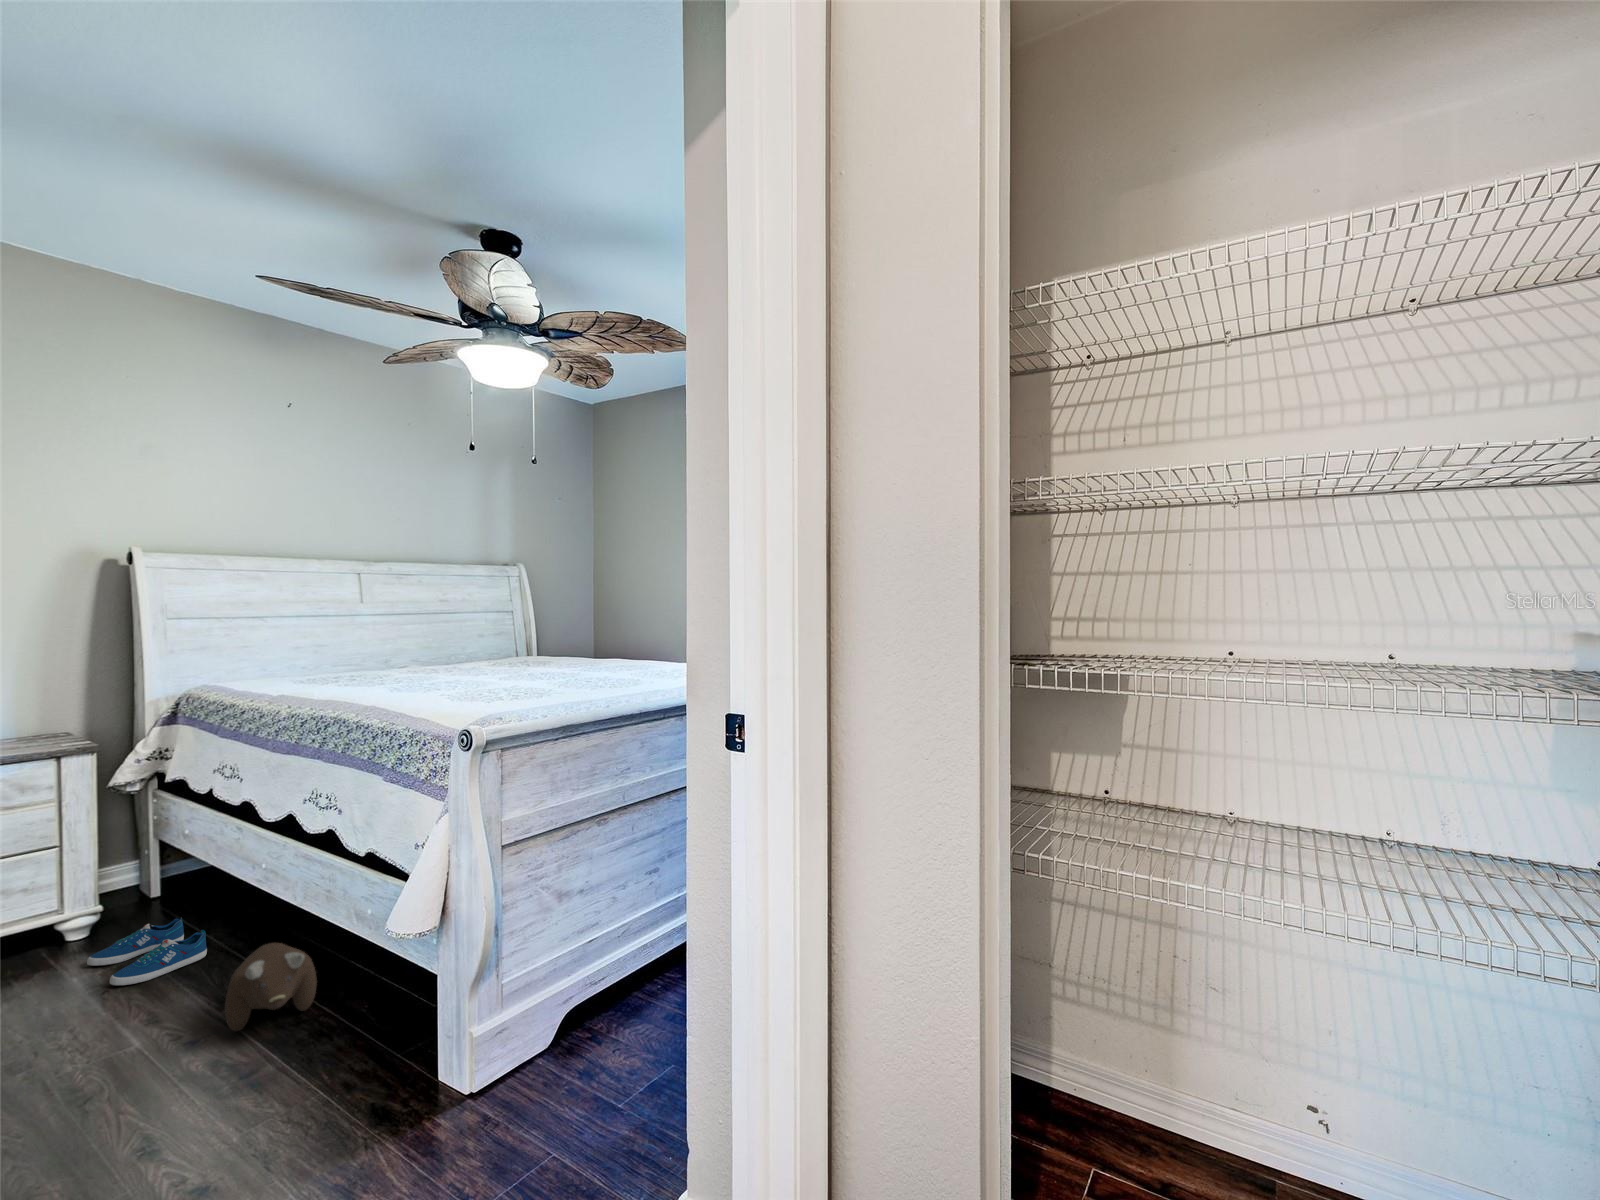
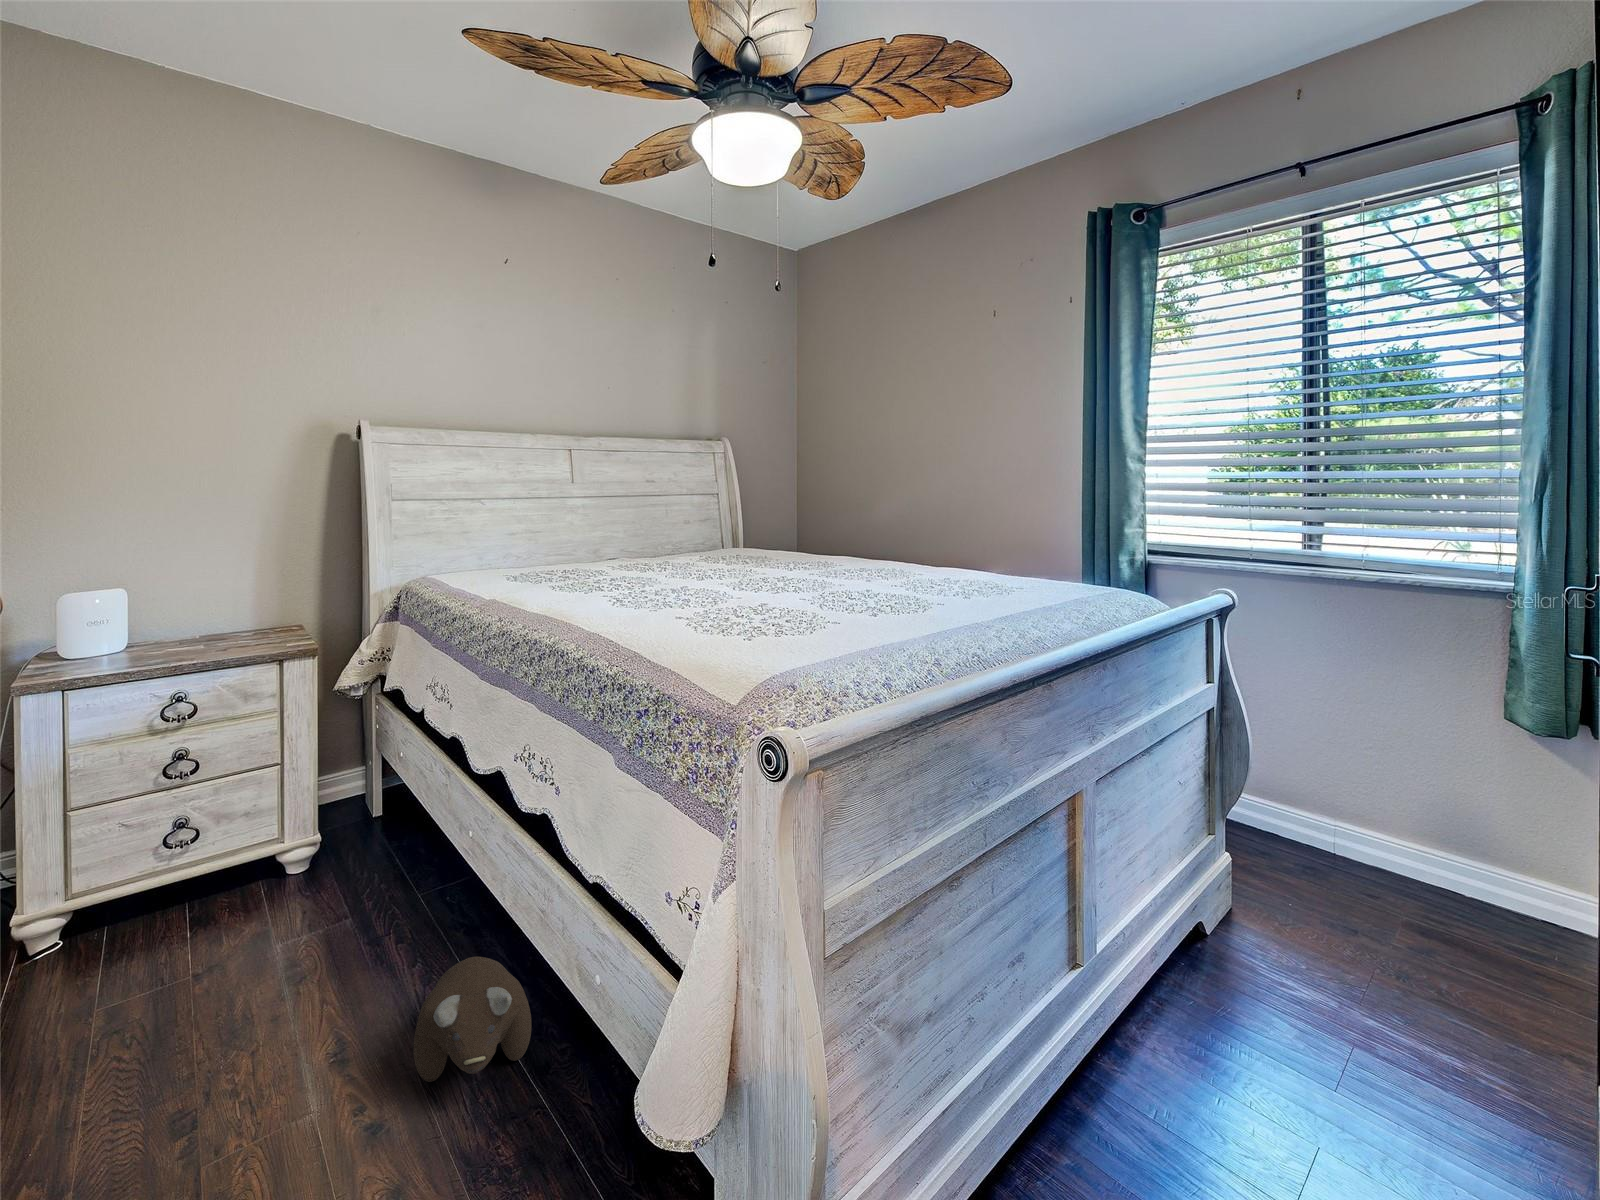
sneaker: present [87,918,207,986] -> none [297,866,420,958]

